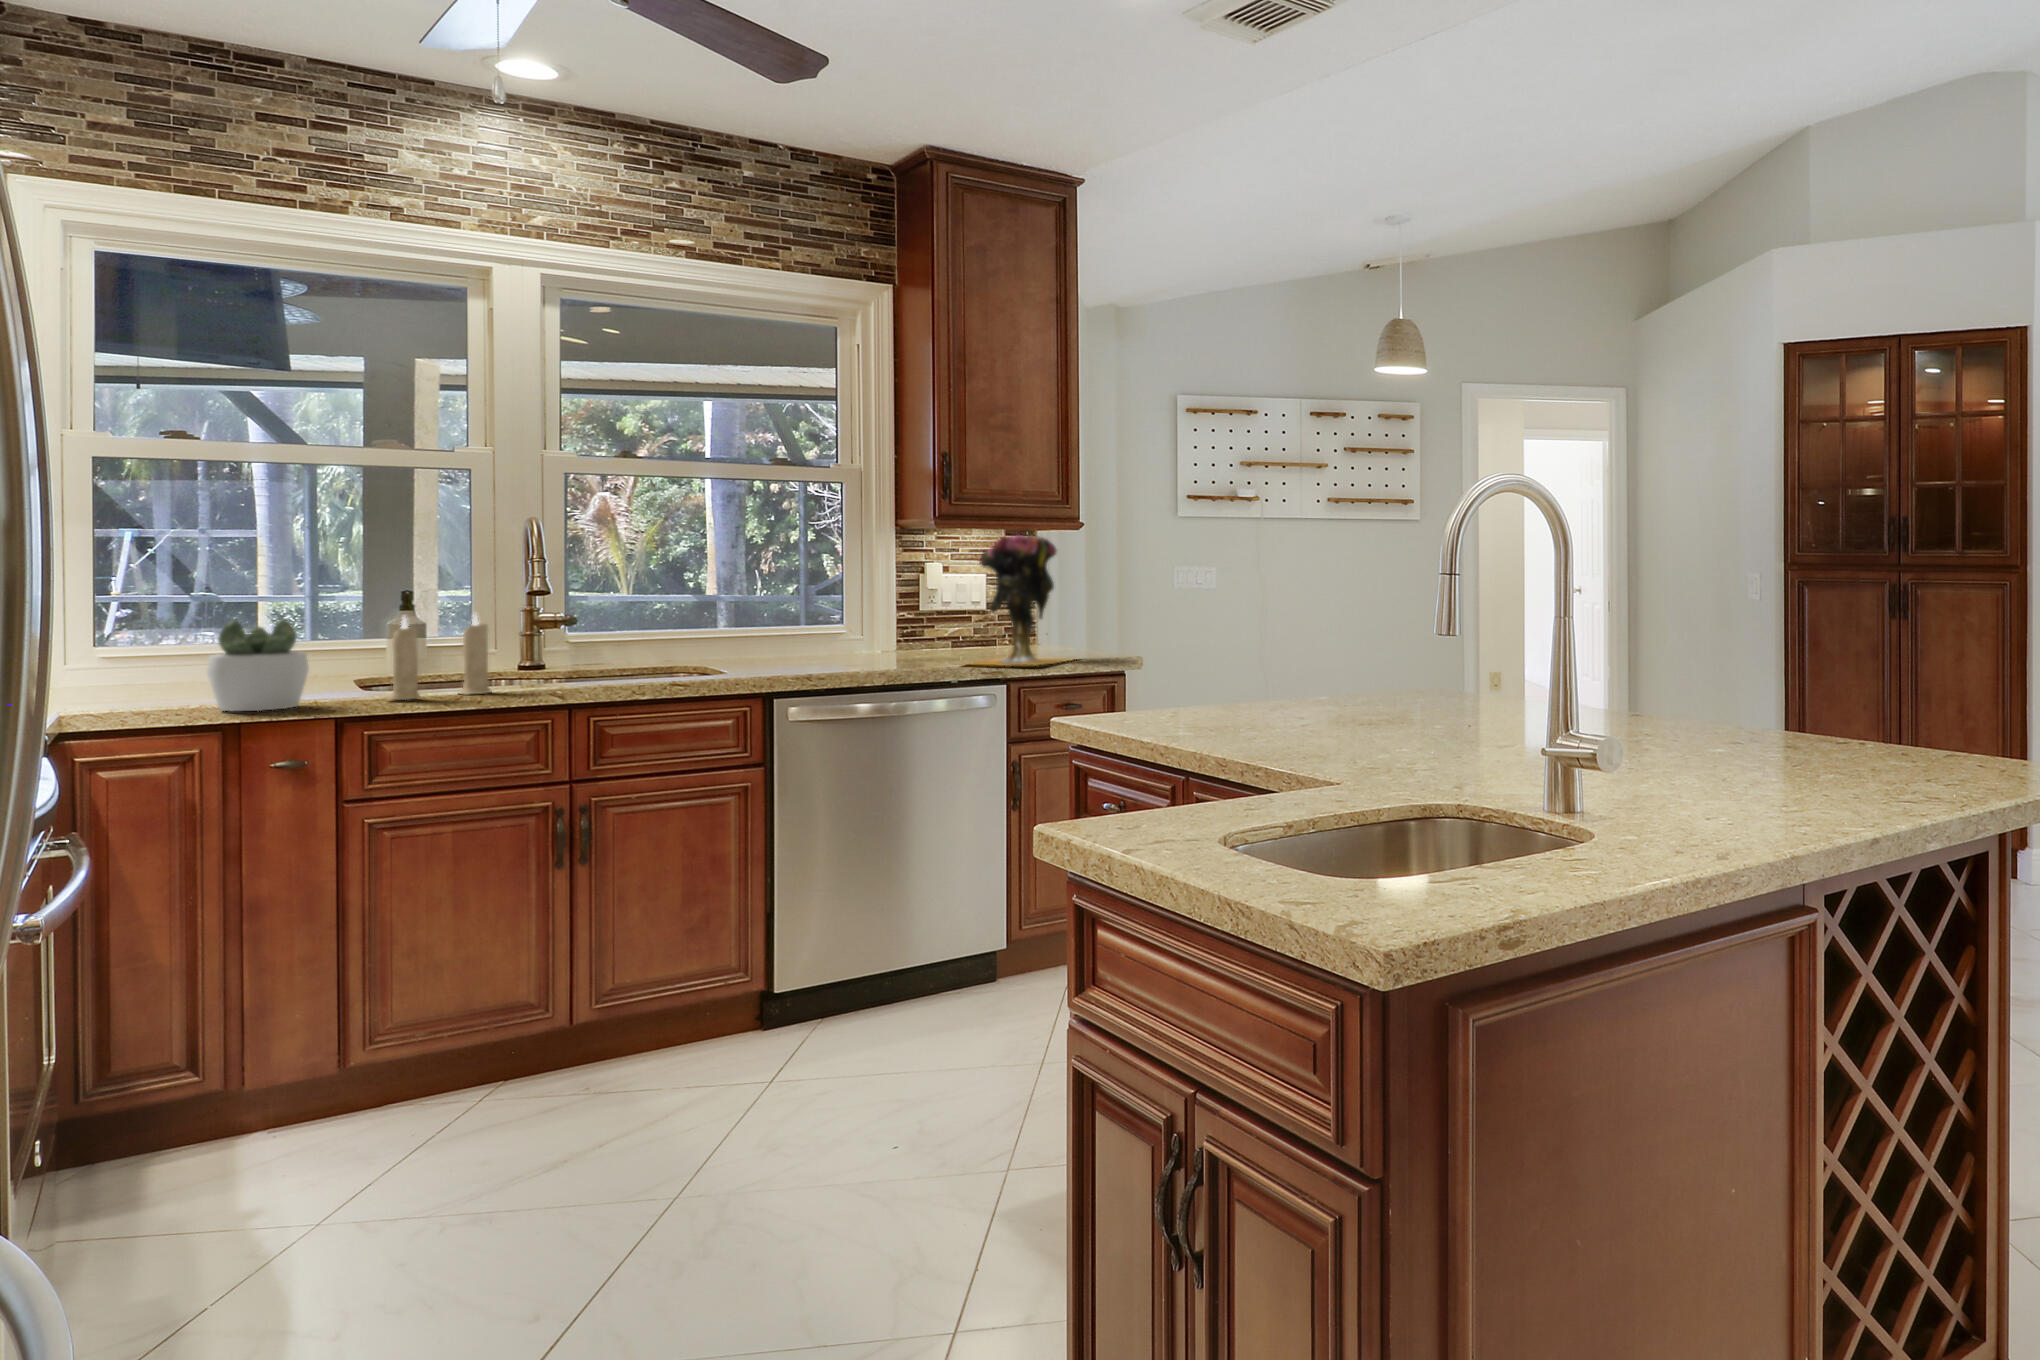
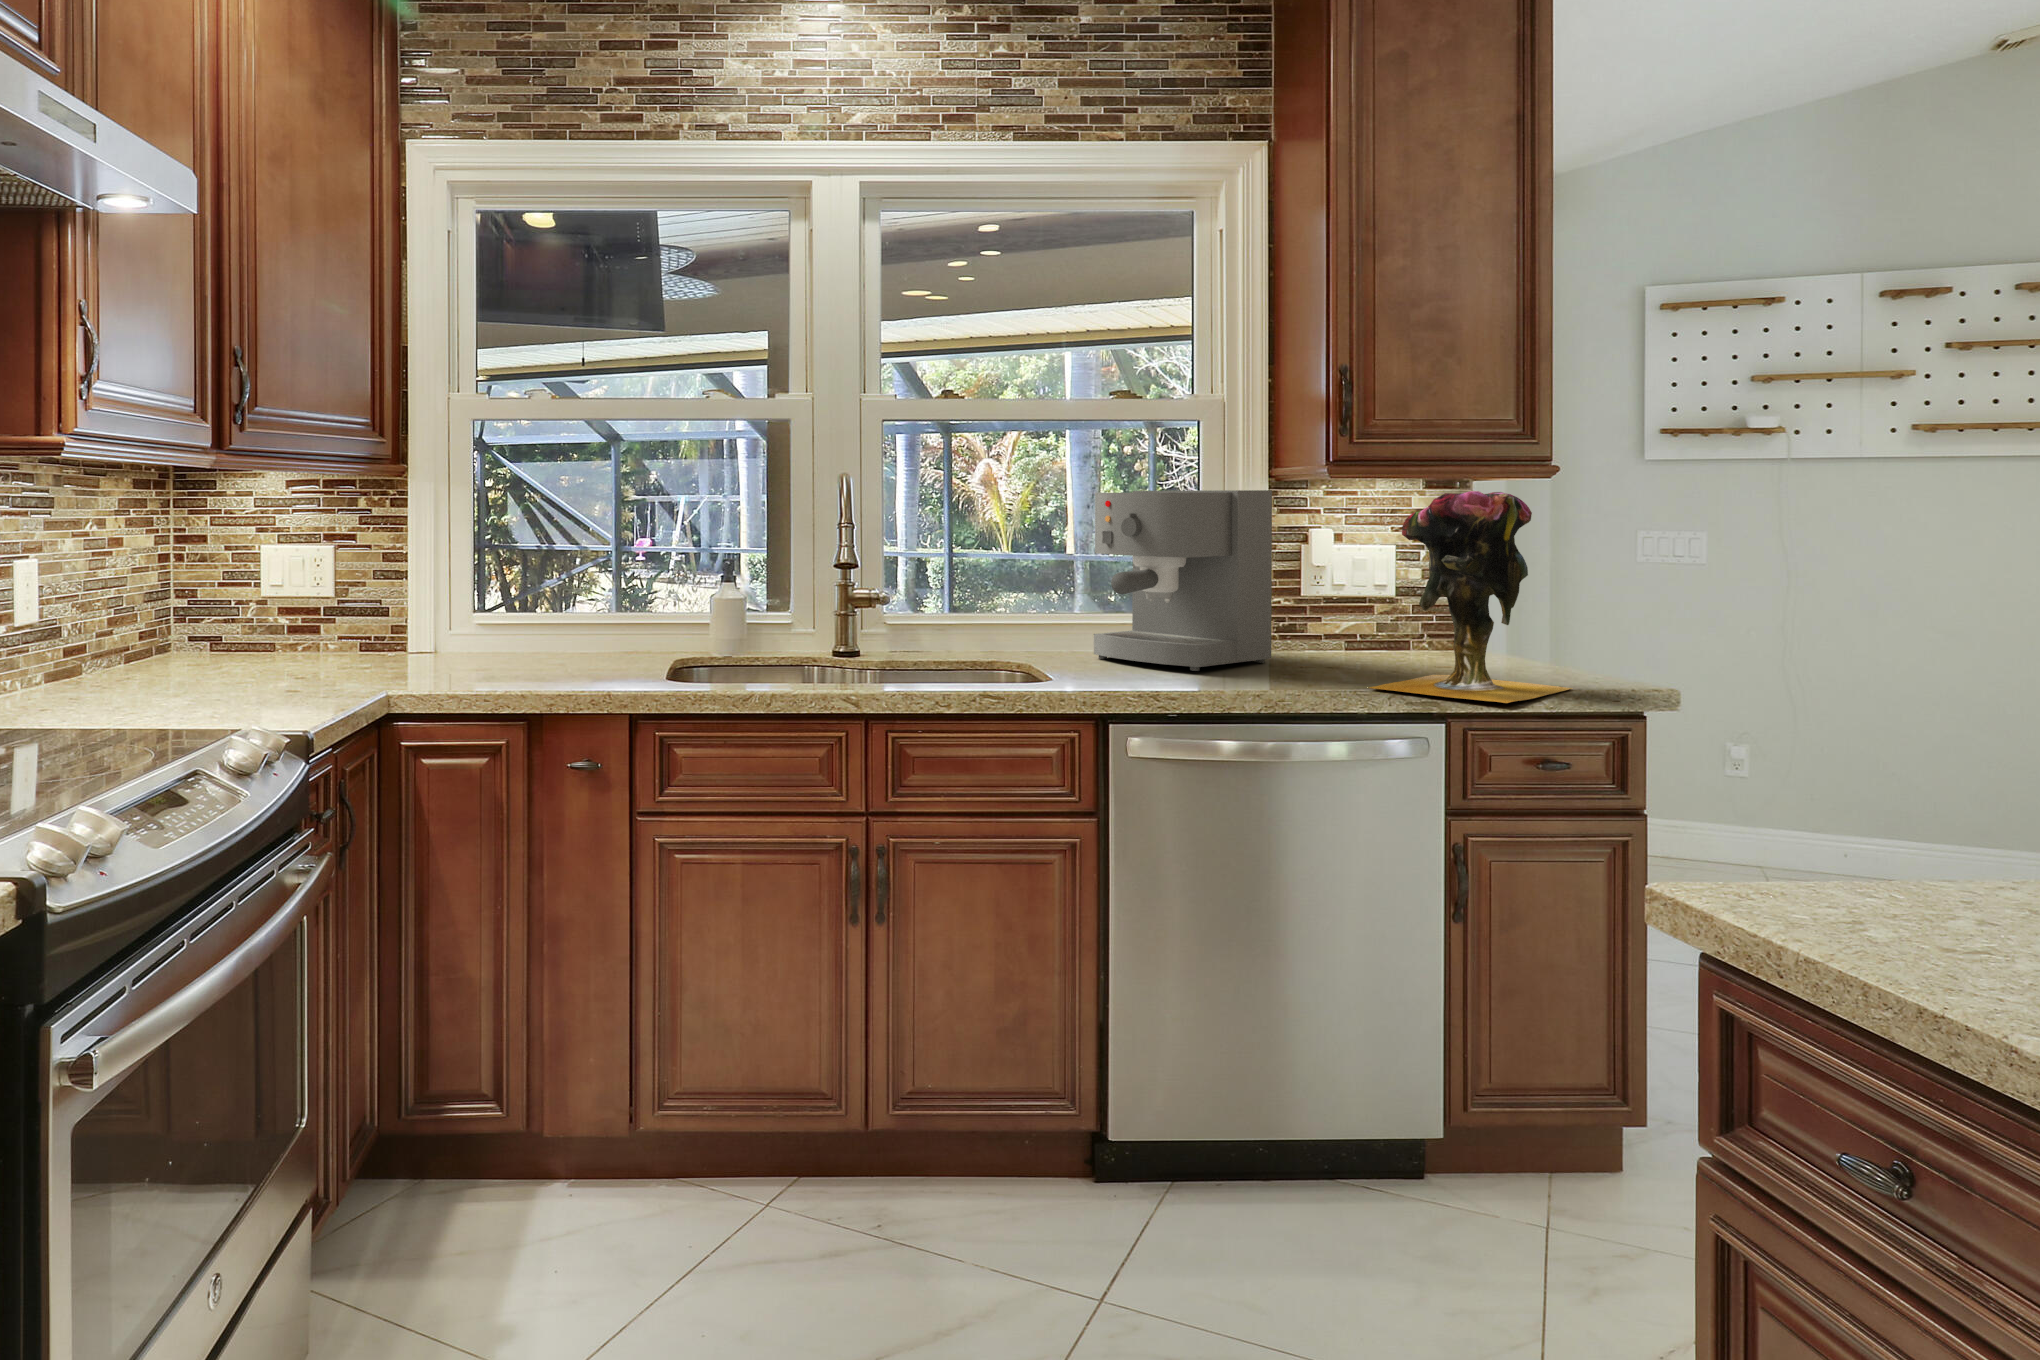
coffee maker: none [759,535,896,663] -> present [1094,490,1272,671]
candle: present [388,614,491,700] -> none [677,589,785,698]
succulent plant: present [207,619,309,711] -> none [515,595,604,703]

